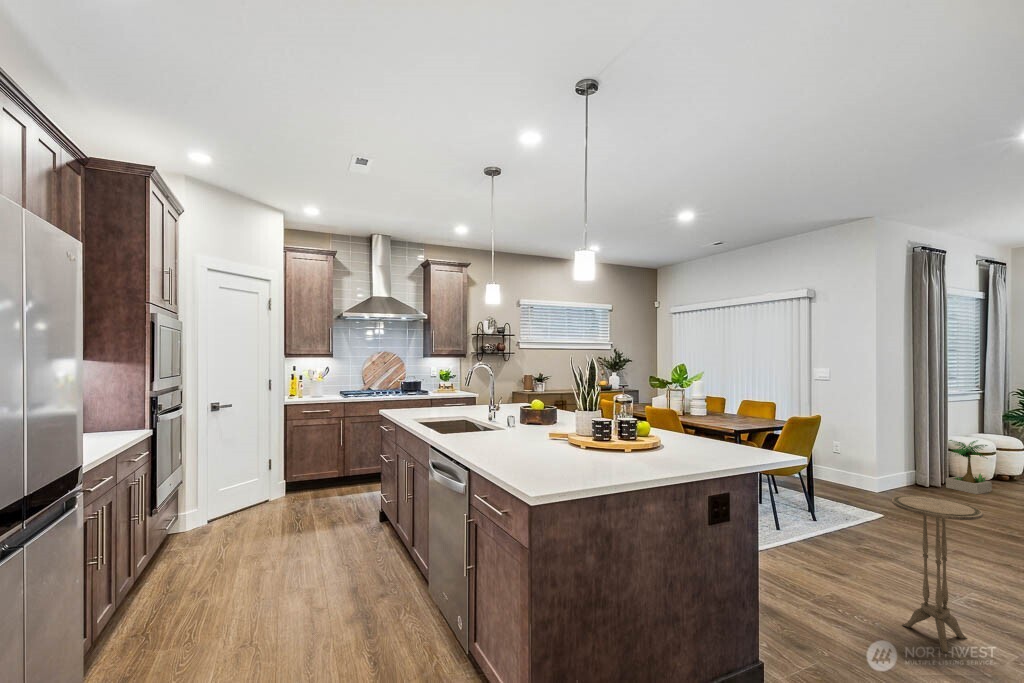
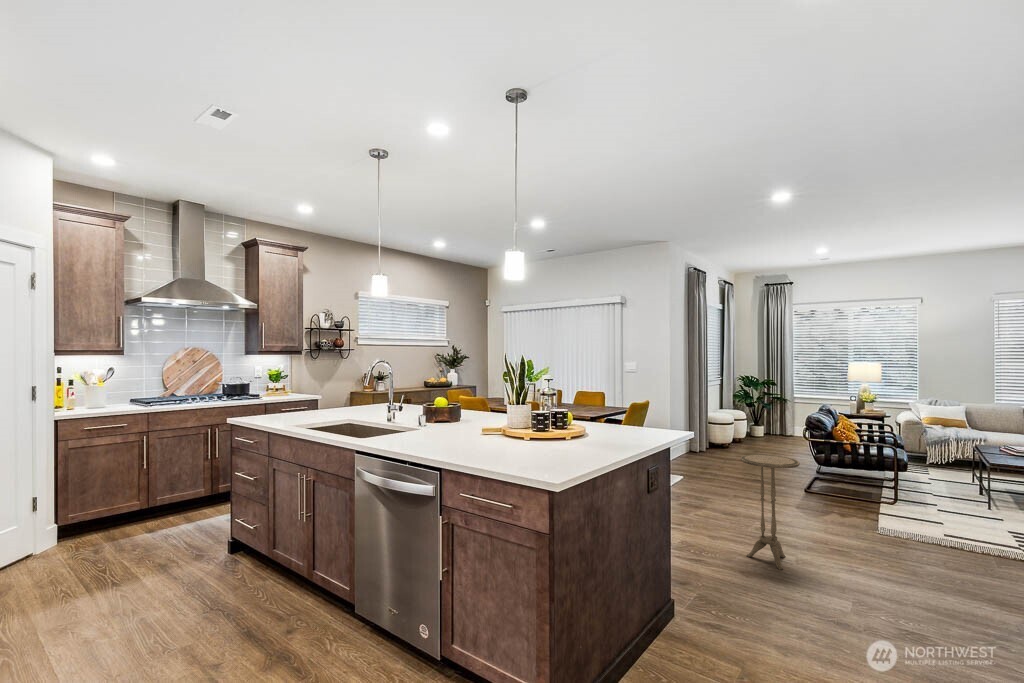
potted plant: present [946,440,992,494] -> none [708,415,740,455]

